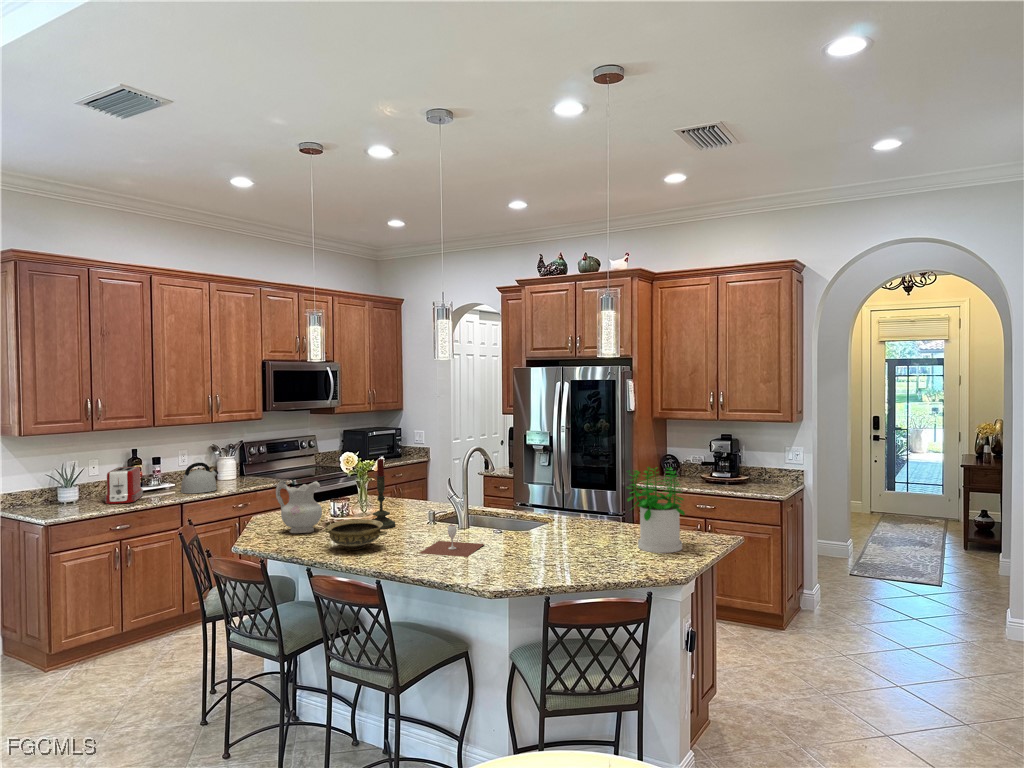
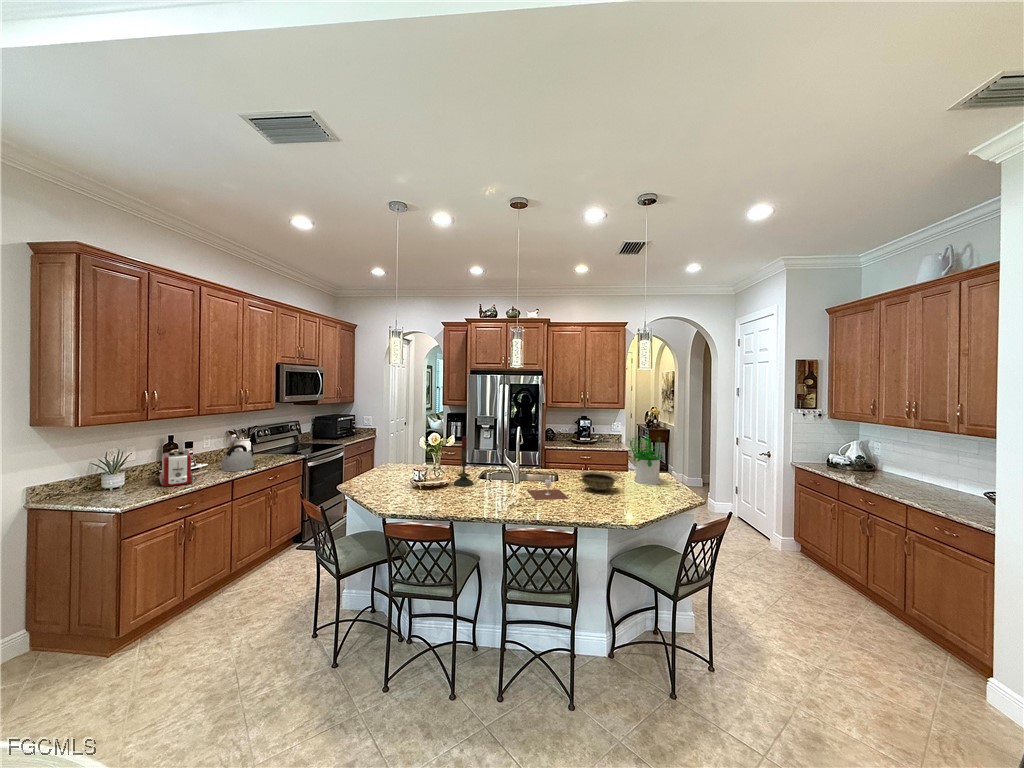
ceramic pitcher: present [276,481,322,533] -> none [397,455,431,495]
ceramic bowl: present [323,519,387,550] -> present [578,471,618,491]

